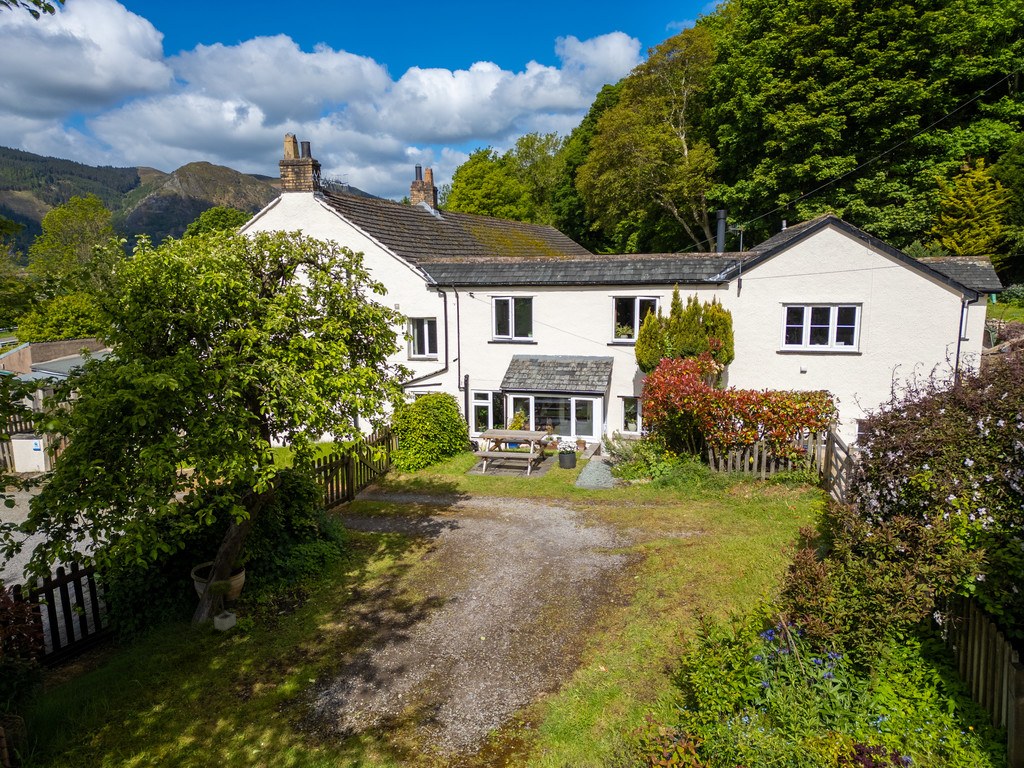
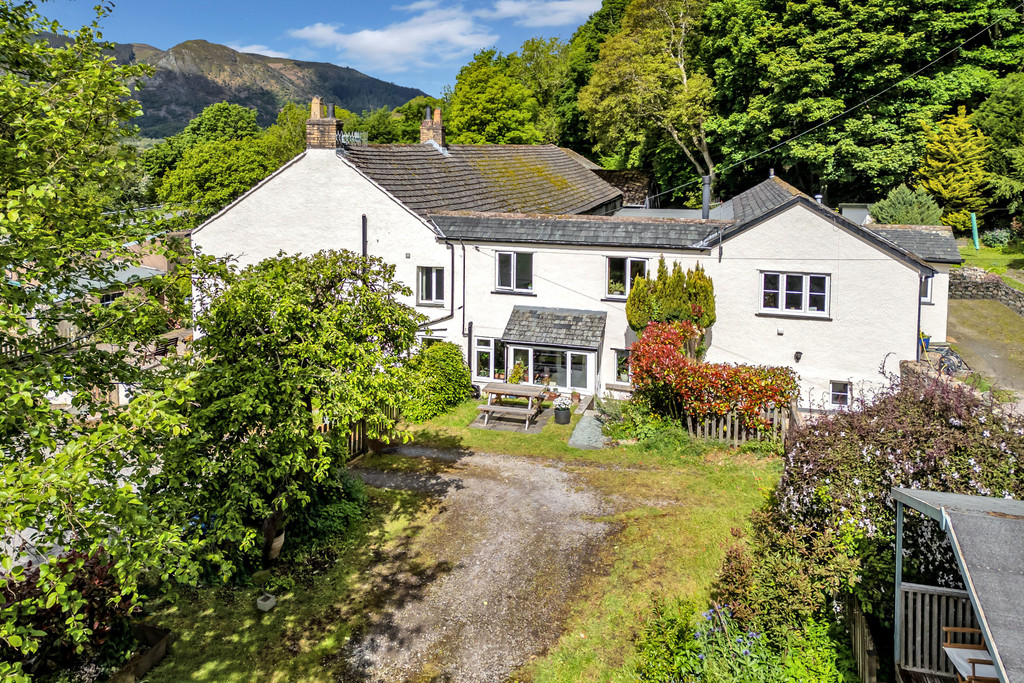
lounge chair: none [346,468,387,503] -> present [362,427,399,458]

